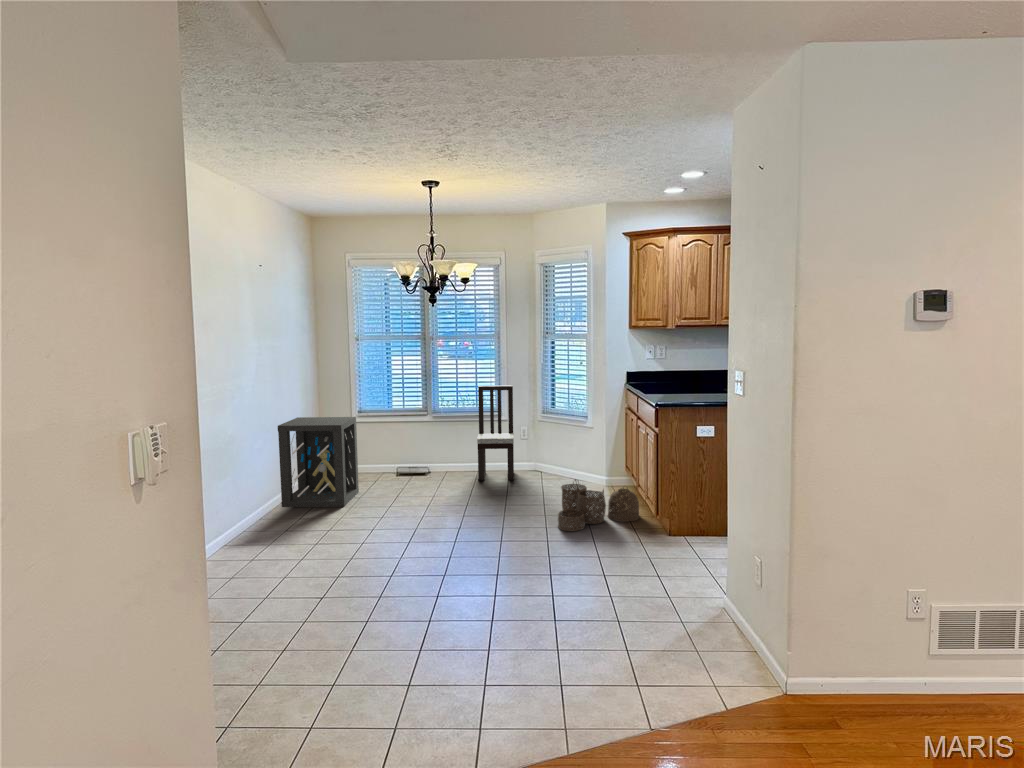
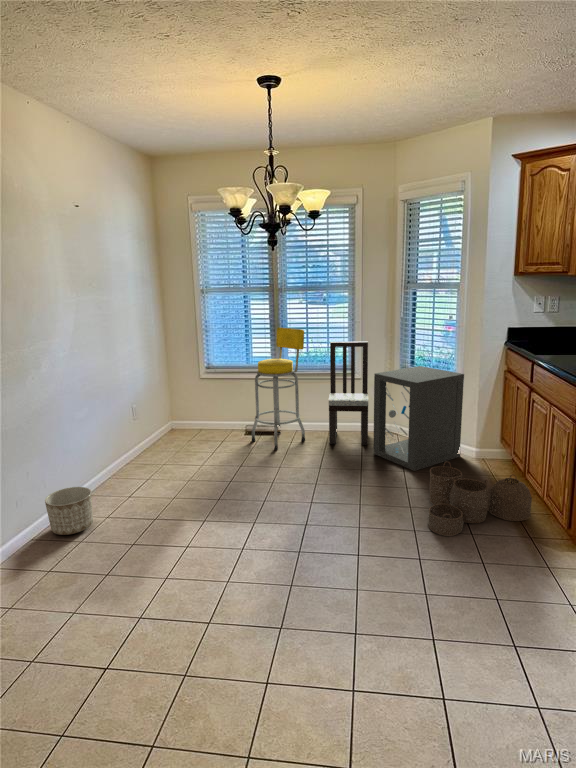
bar stool: none [404,372,456,486] -> present [252,327,305,450]
storage cabinet: present [278,417,359,507] -> present [373,366,464,471]
planter: none [232,506,272,545] -> present [45,487,93,535]

